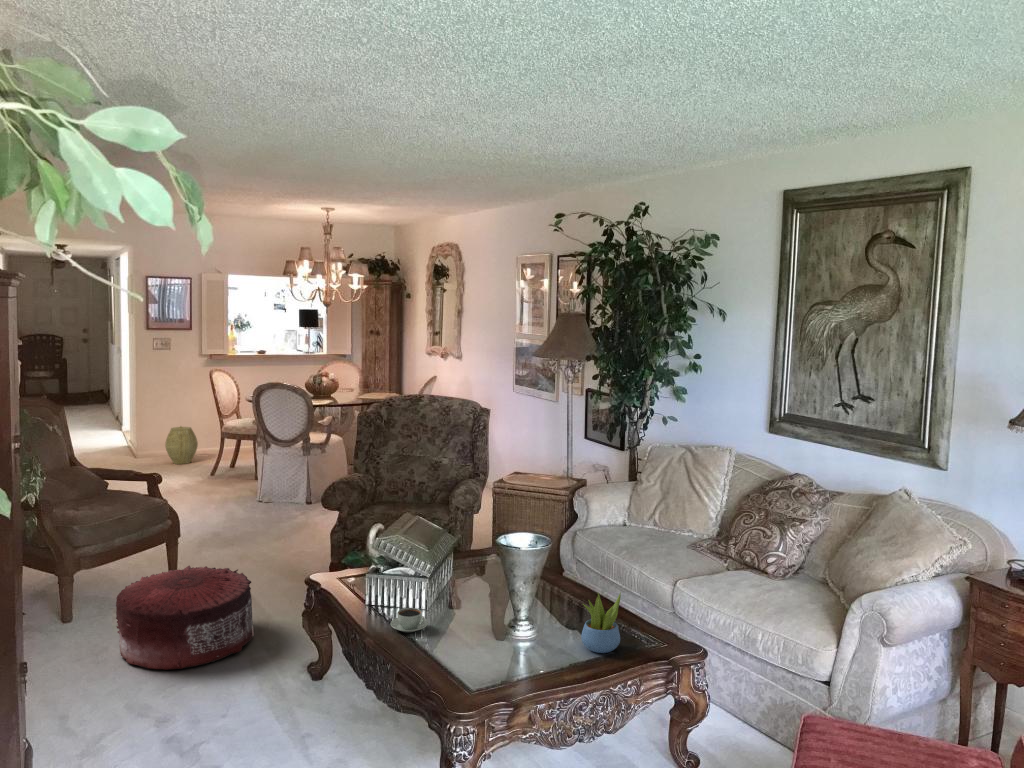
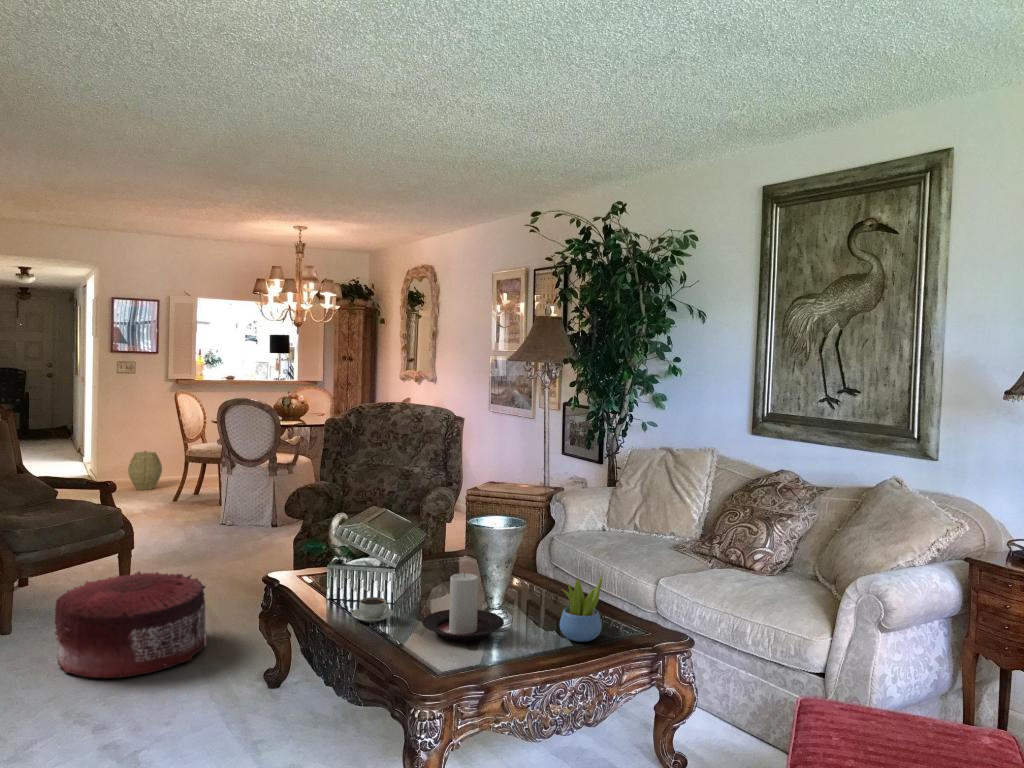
candle holder: none [455,589,530,654] -> present [422,573,504,642]

